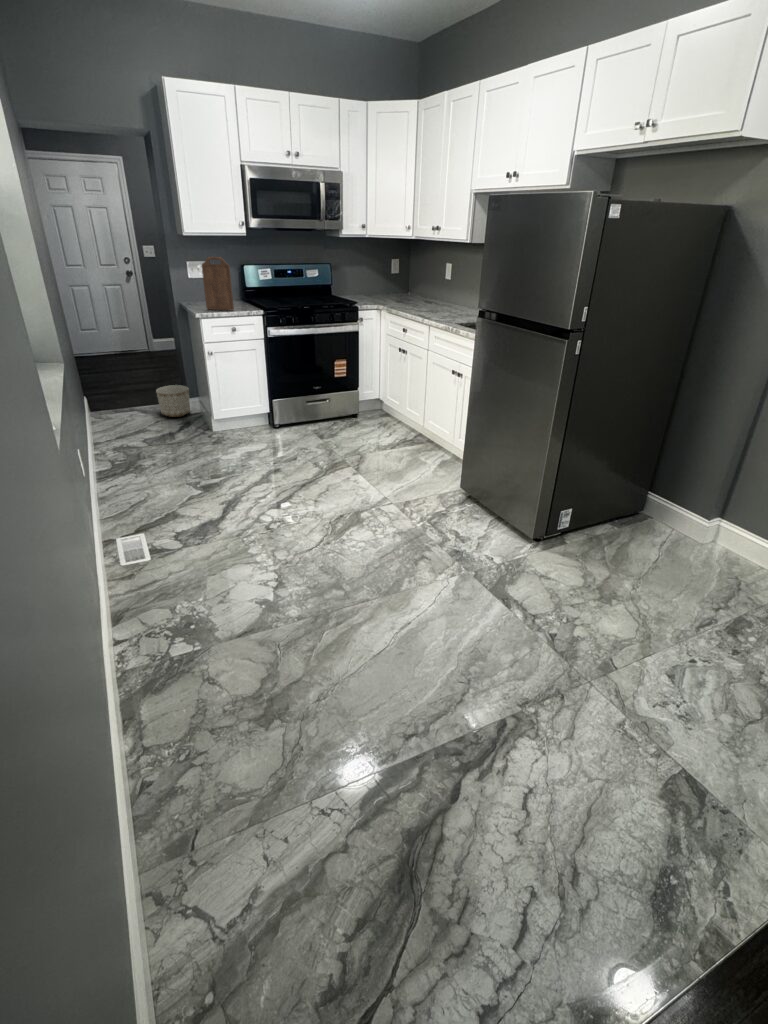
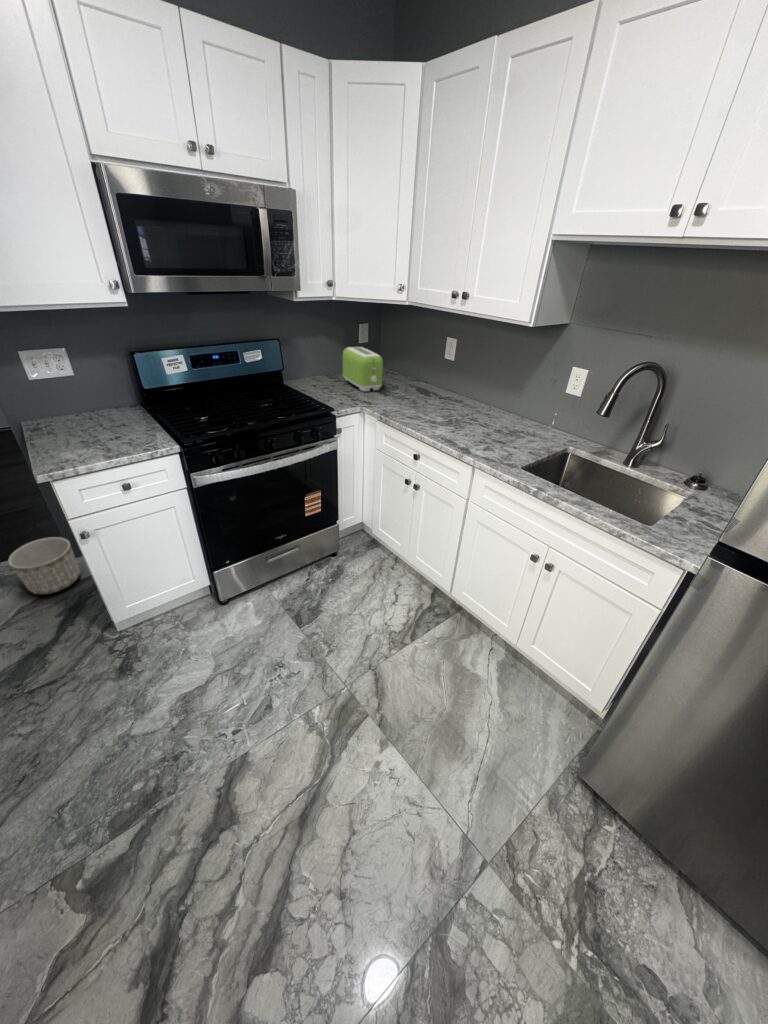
cutting board: present [202,257,234,310] -> none [29,361,119,456]
toaster: none [374,272,400,301] -> present [343,347,383,391]

